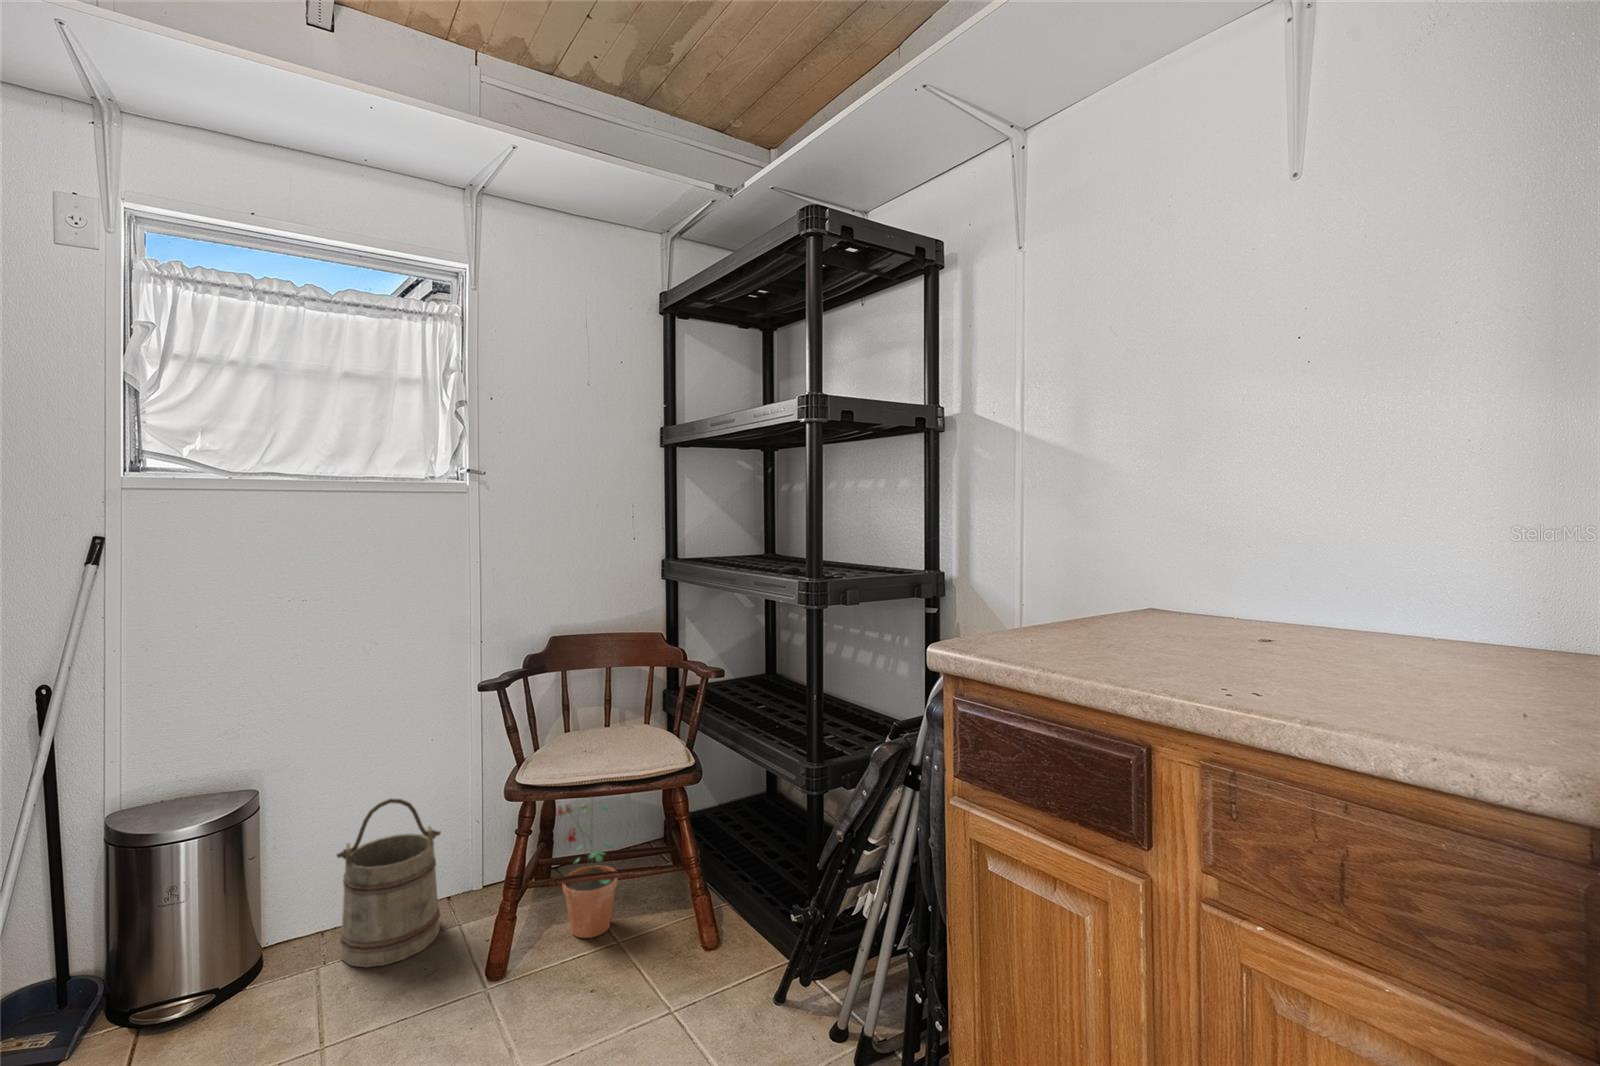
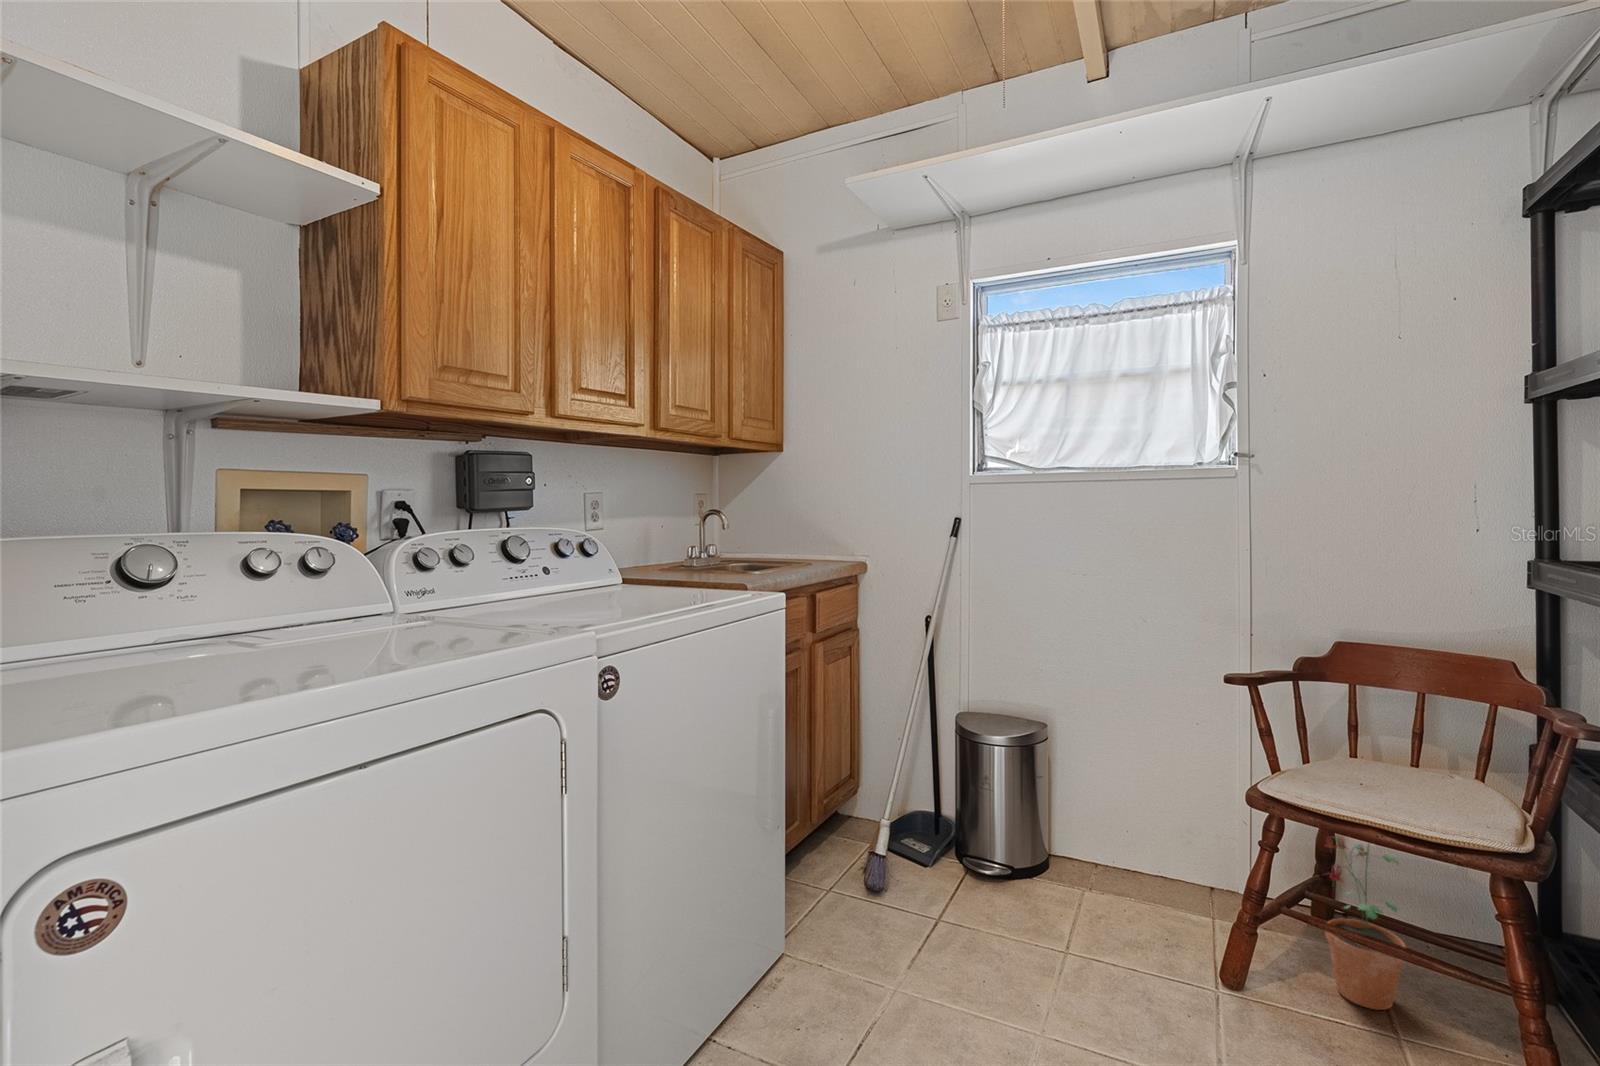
bucket: present [337,799,441,967] -> none [1100,767,1194,921]

